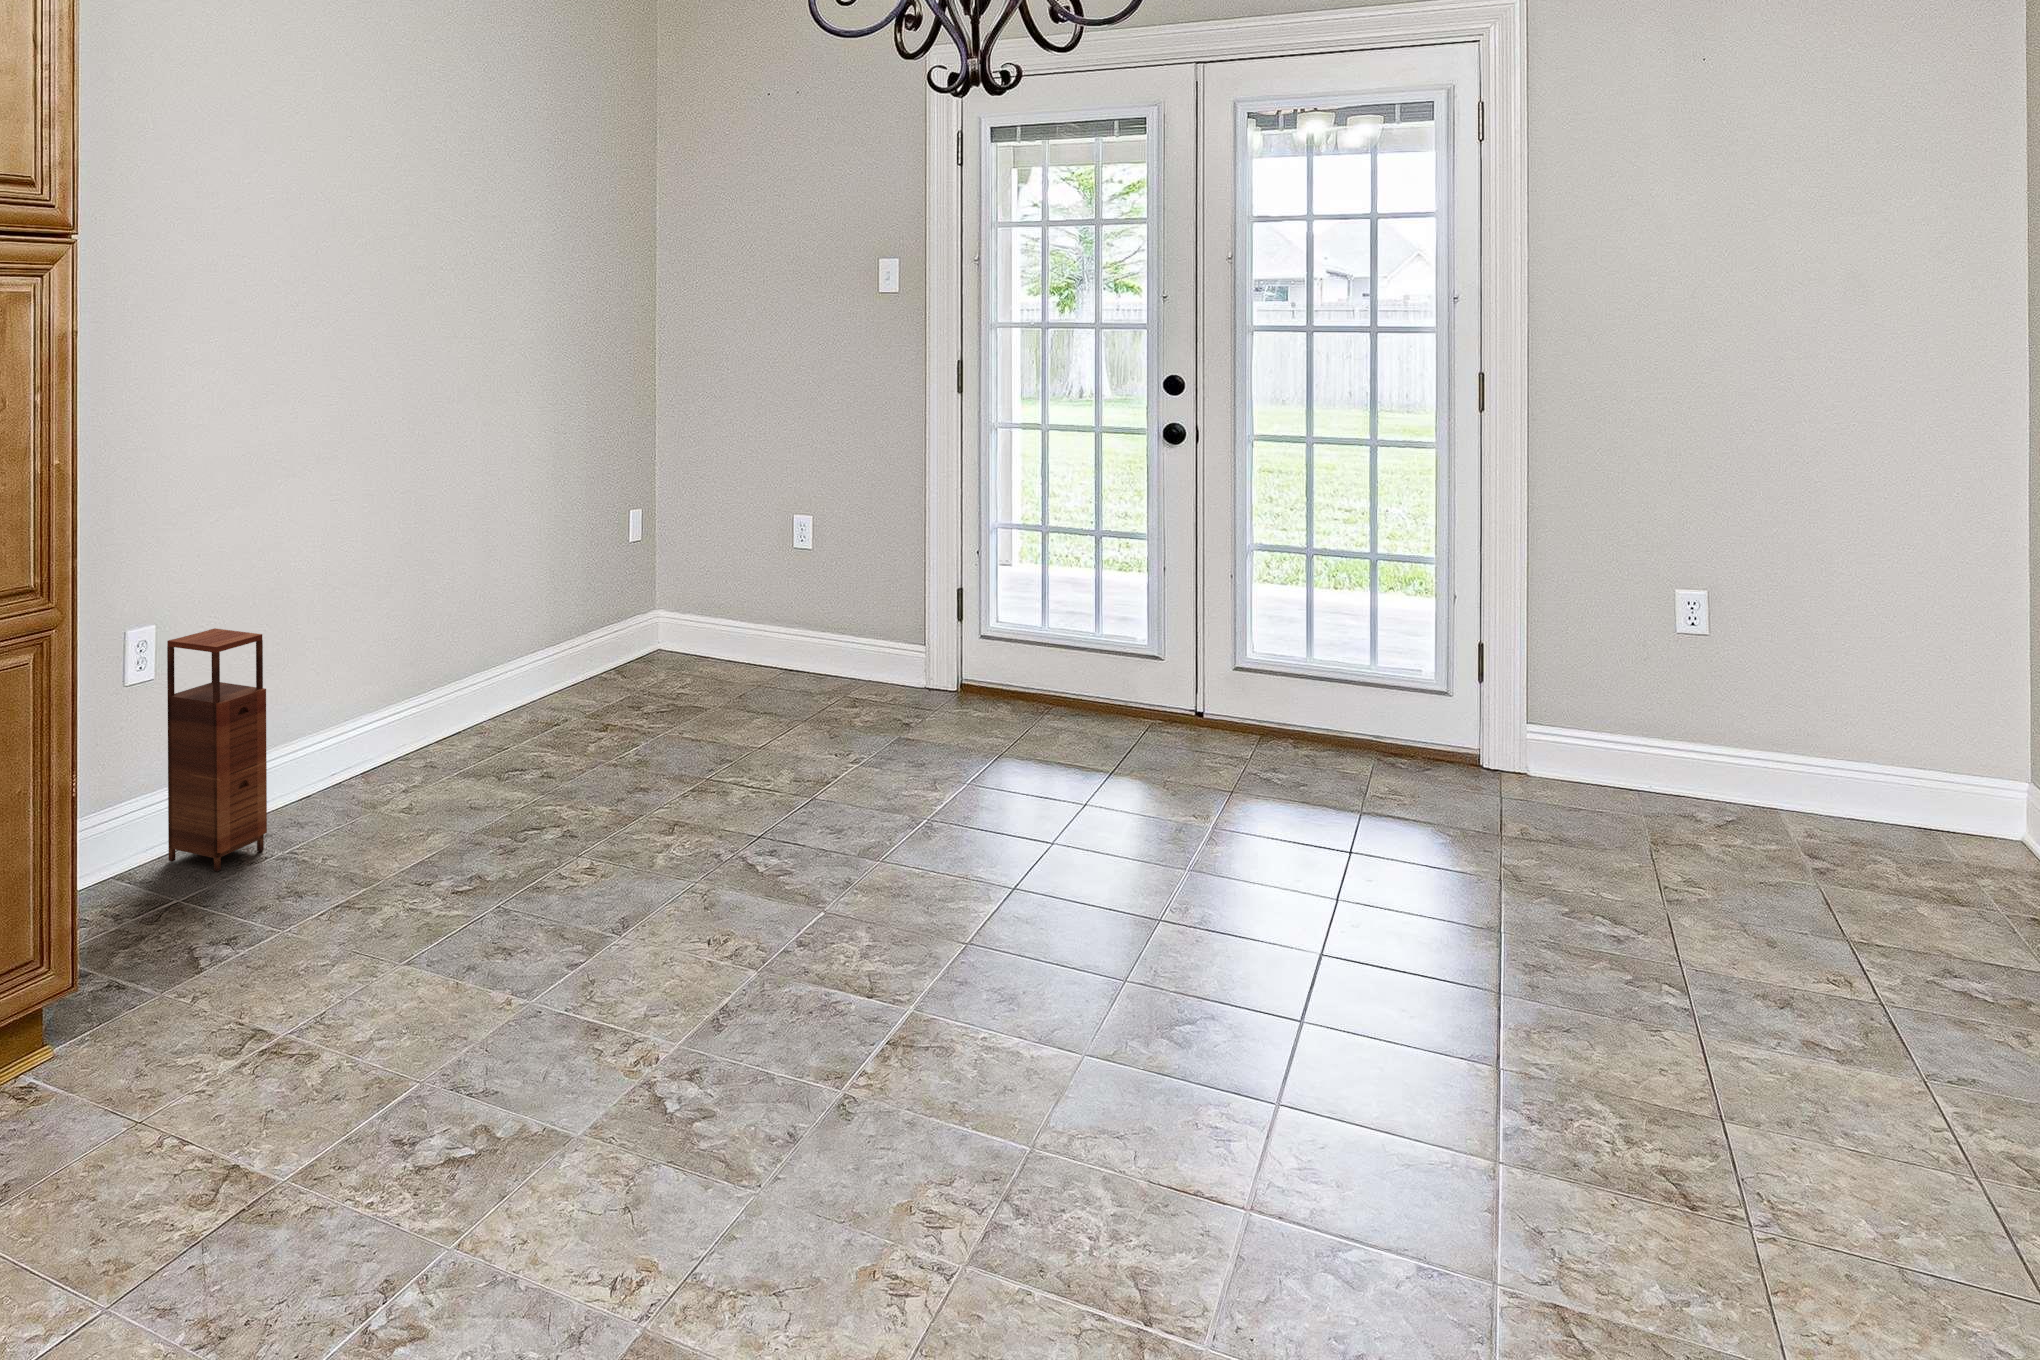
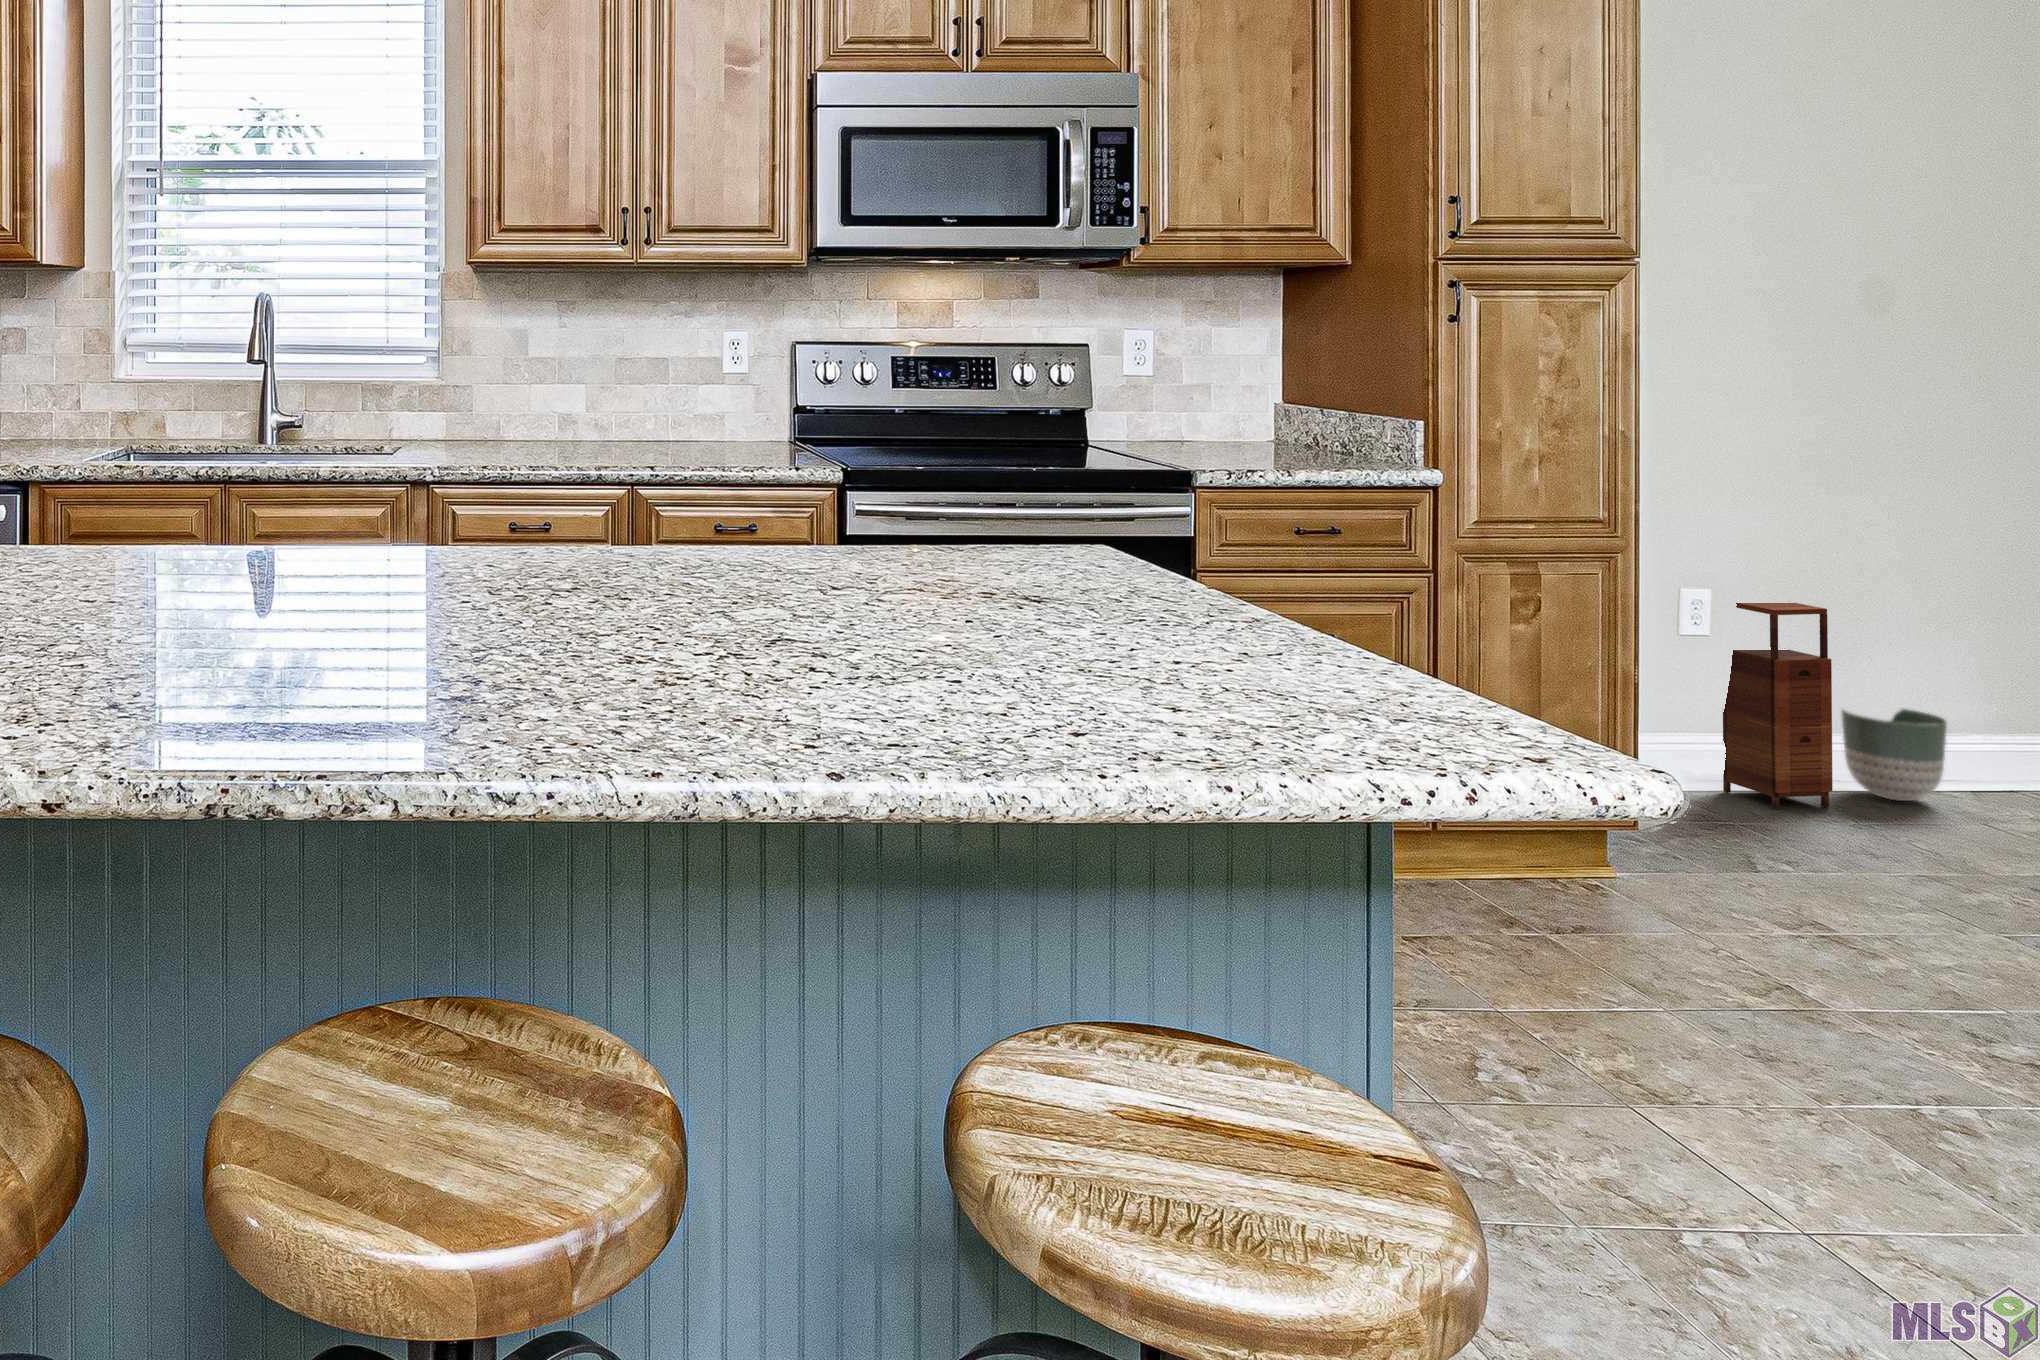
planter: none [273,719,356,821] -> present [1841,709,1947,801]

